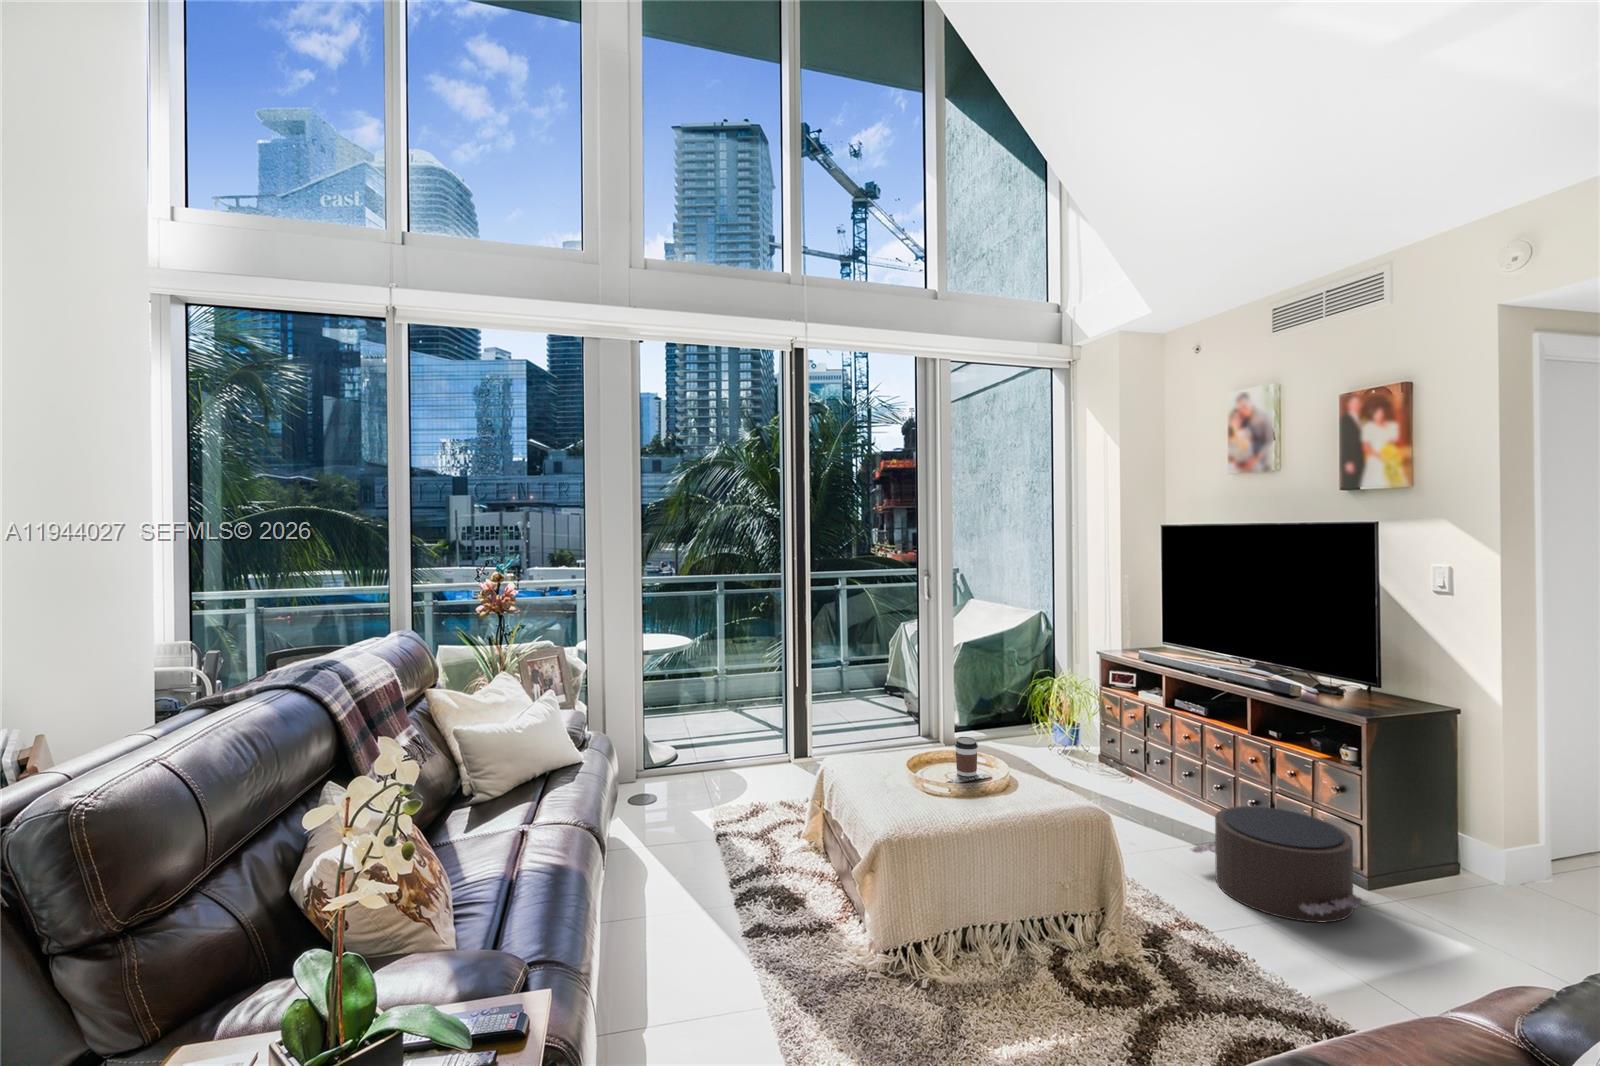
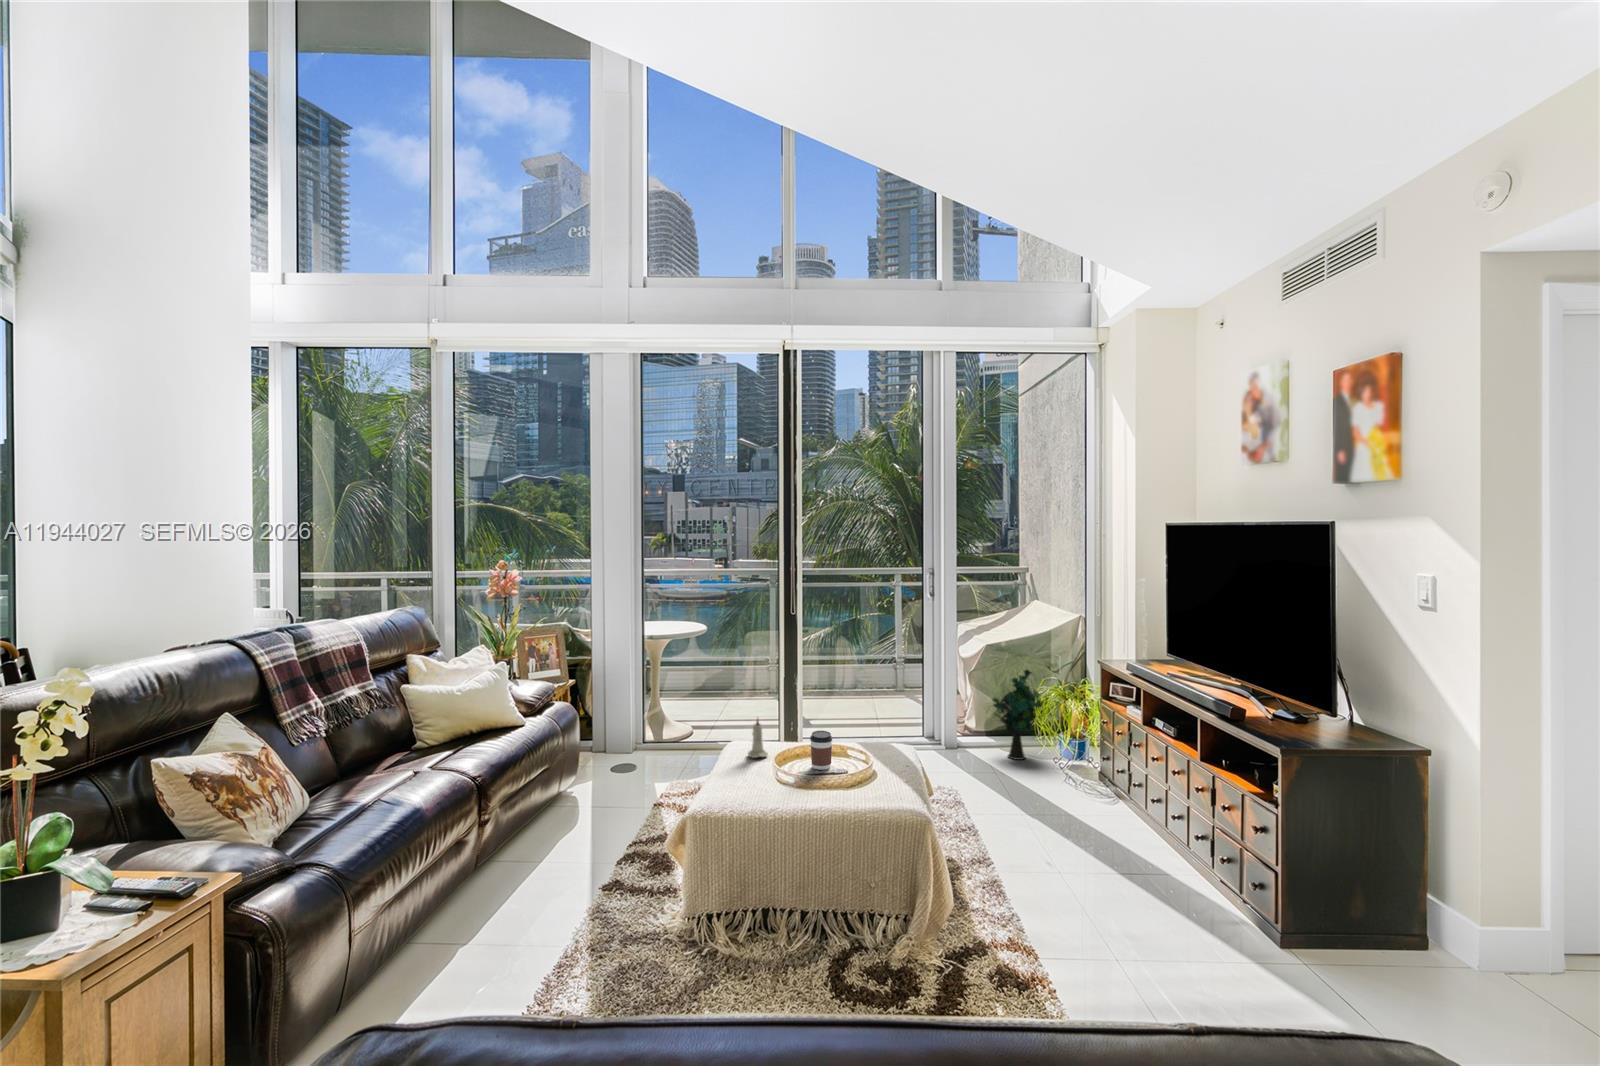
decorative plant: none [983,661,1032,745] -> present [992,670,1042,760]
candle: none [876,727,899,771] -> present [748,719,768,758]
pouf: present [1191,806,1365,923] -> none [1084,837,1240,972]

